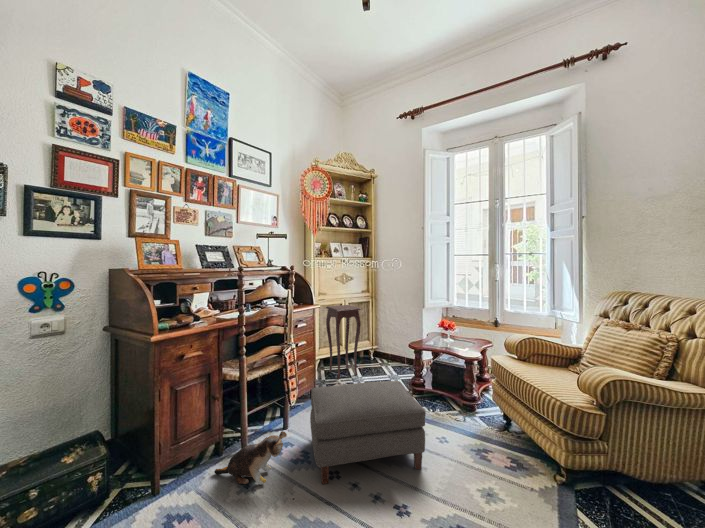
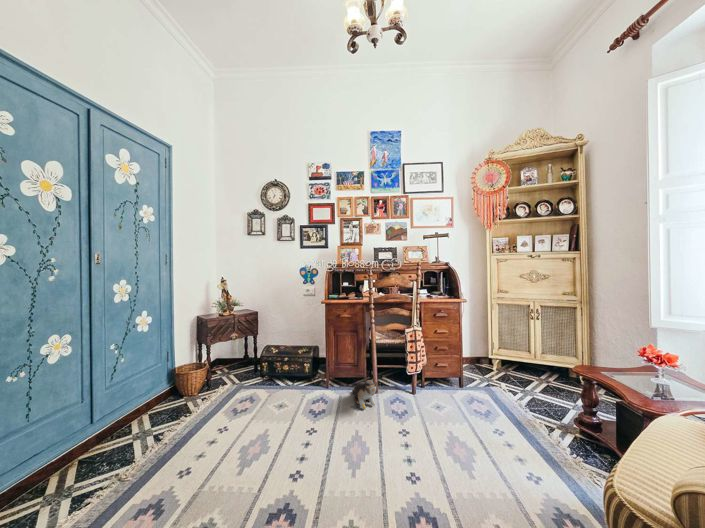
side table: present [326,305,361,379] -> none [500,304,536,387]
ottoman: present [310,381,426,484] -> none [386,365,505,478]

